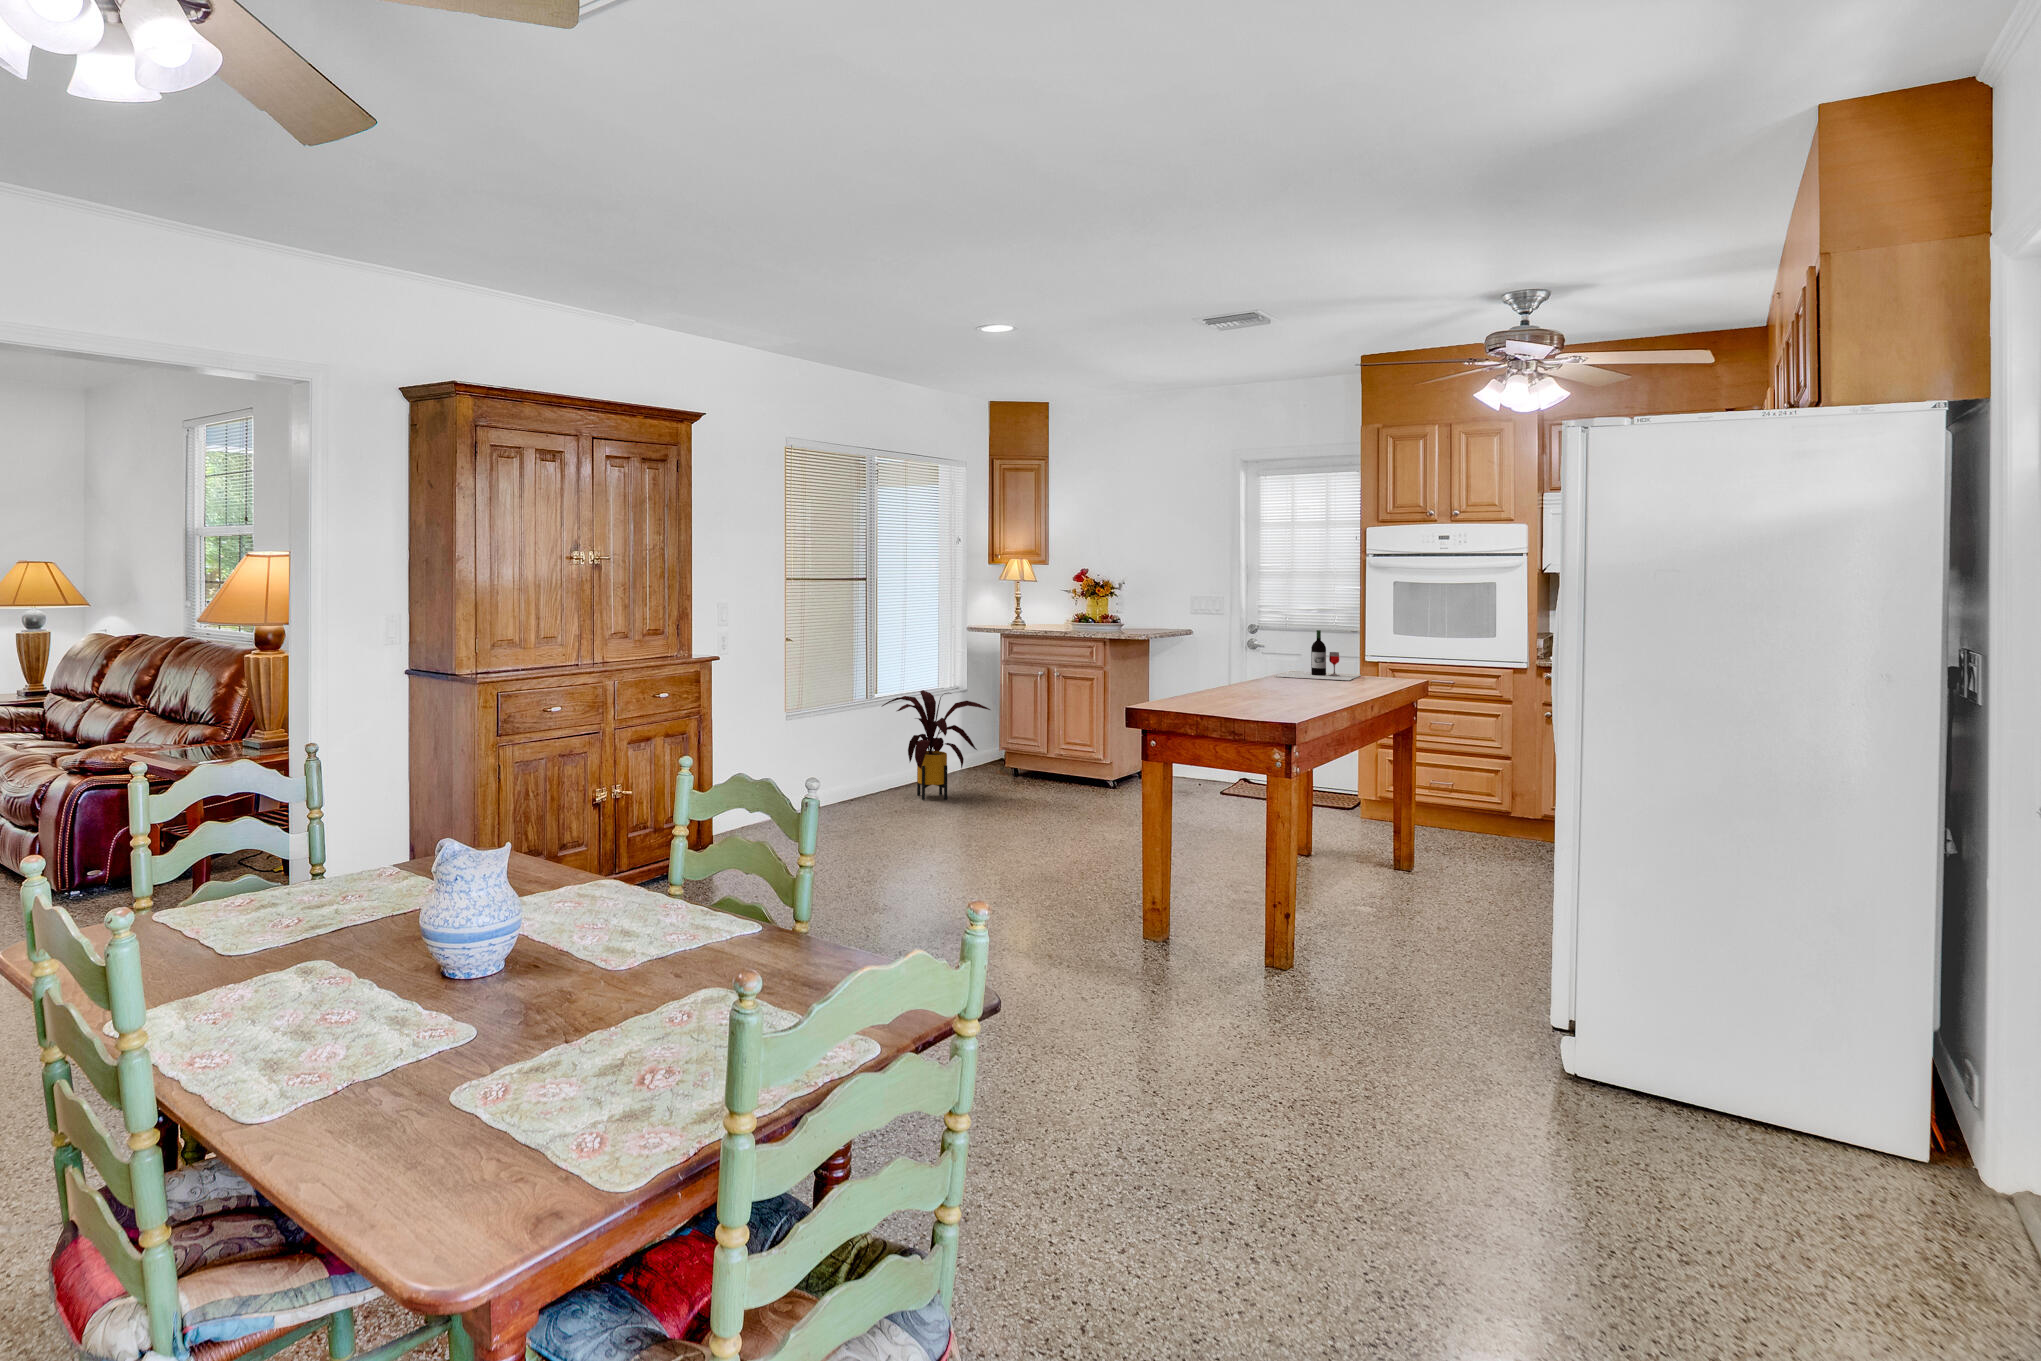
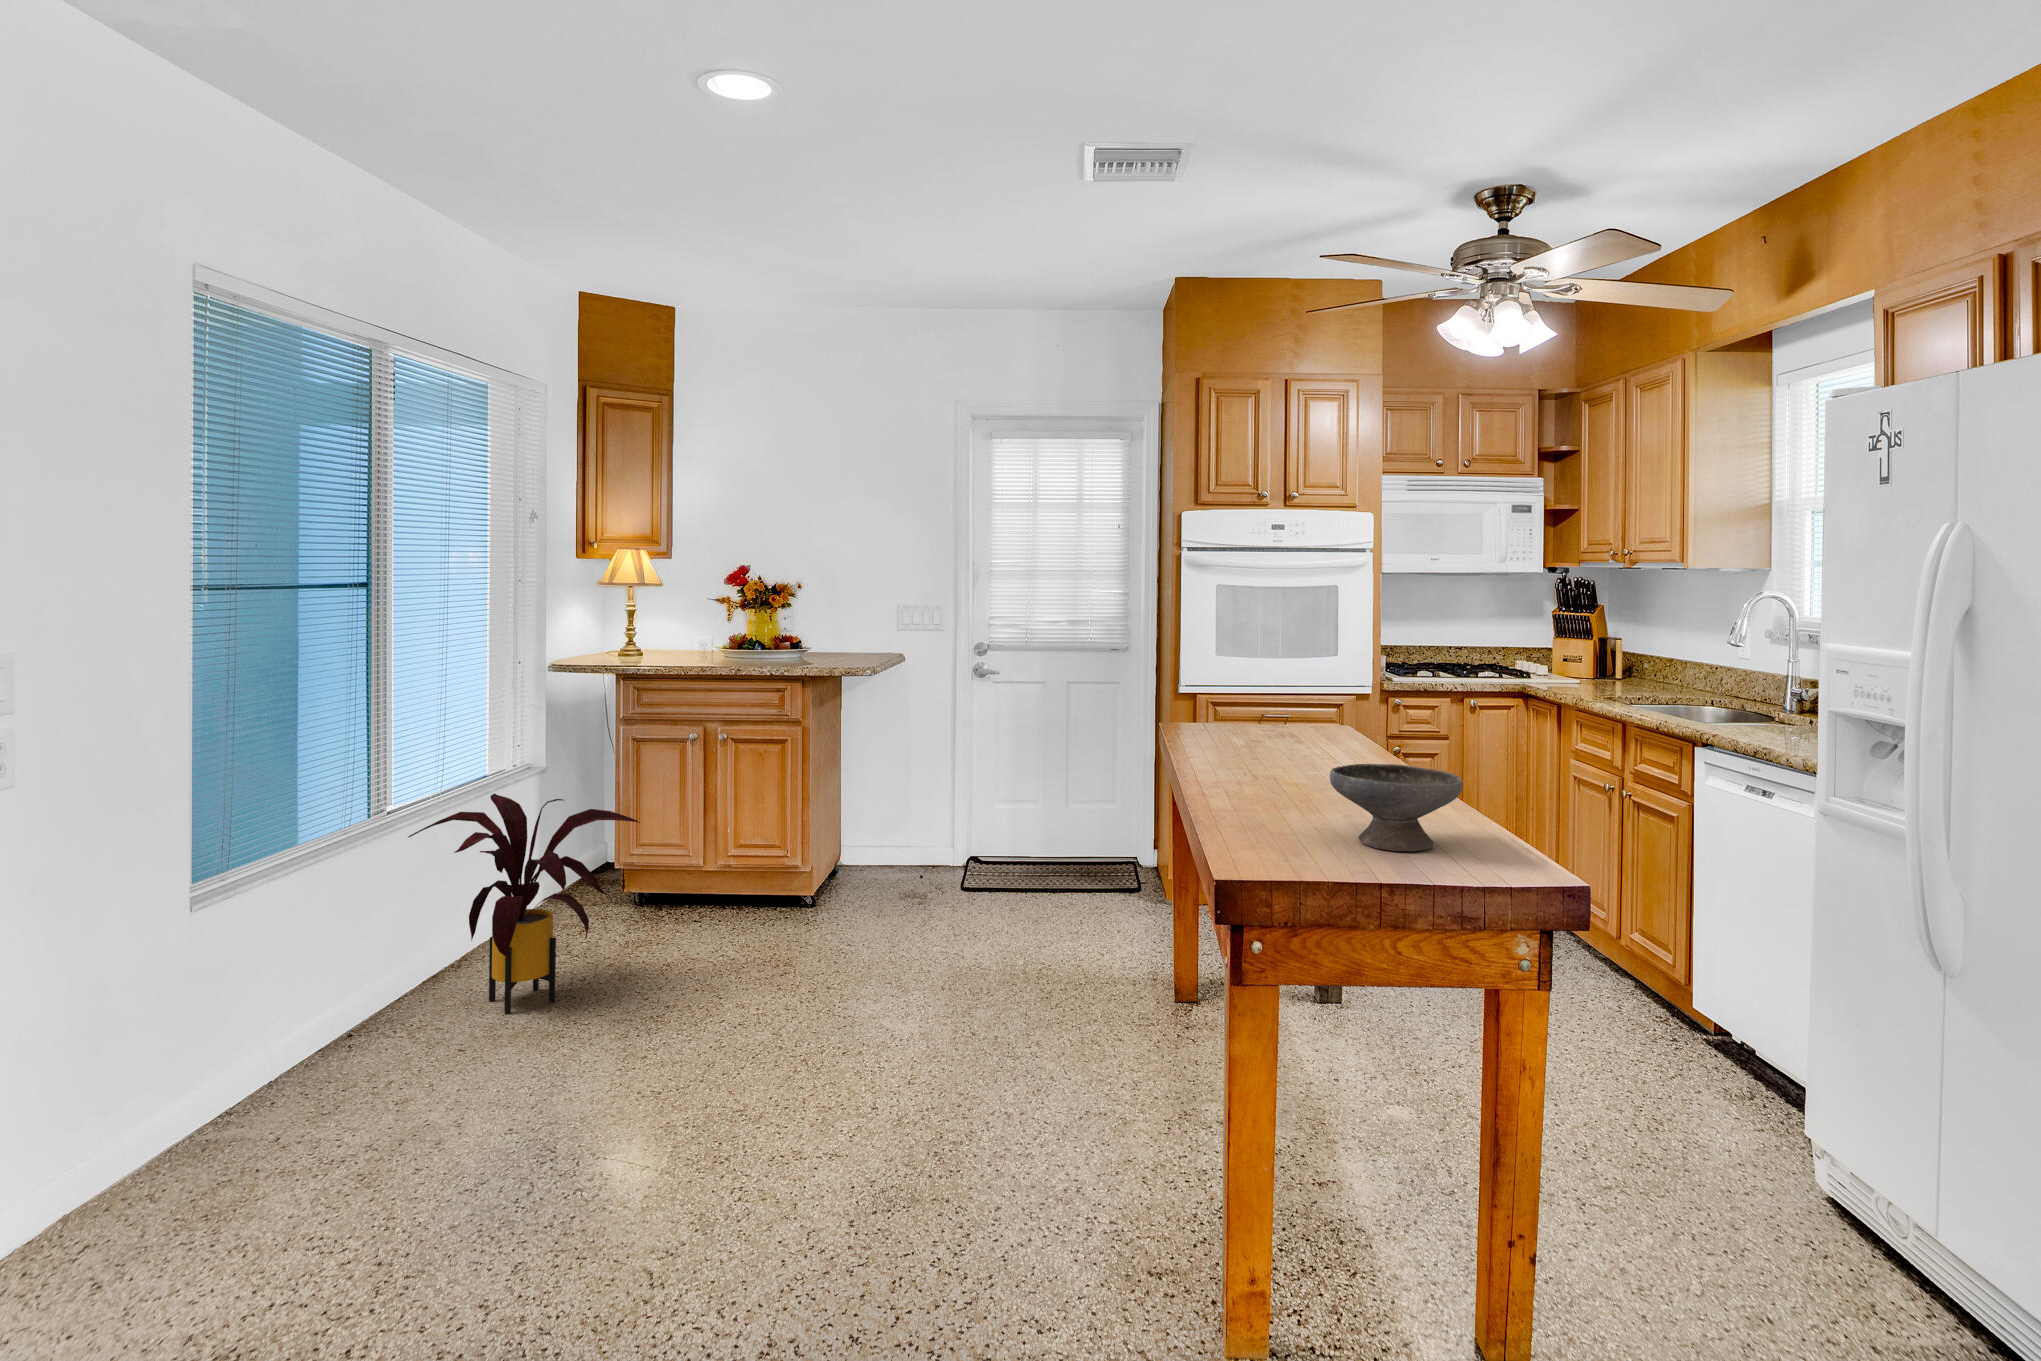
wine bottle: present [1276,630,1360,680] -> none [1203,668,1340,752]
bowl: none [1208,663,1274,701] -> present [1330,764,1463,851]

